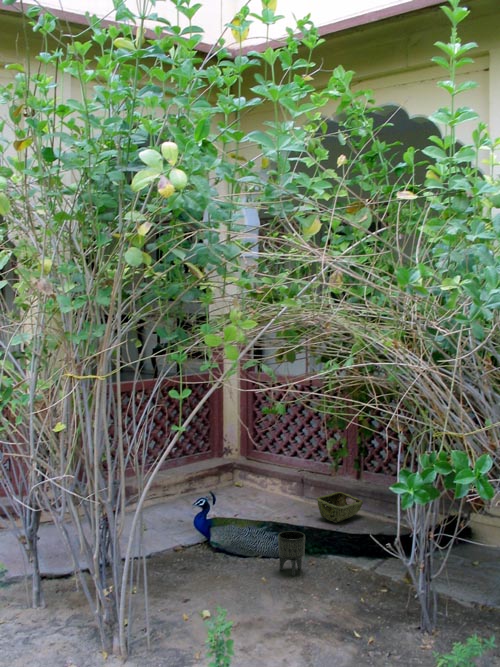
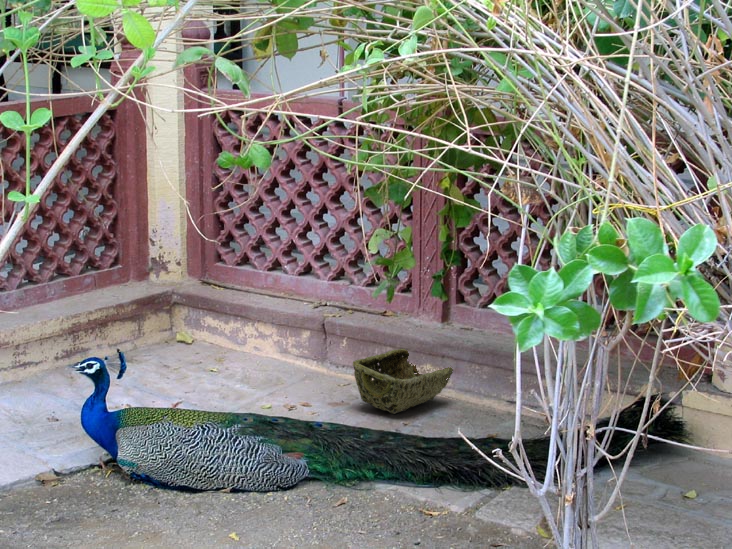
planter: present [278,531,305,576] -> none [261,433,323,531]

